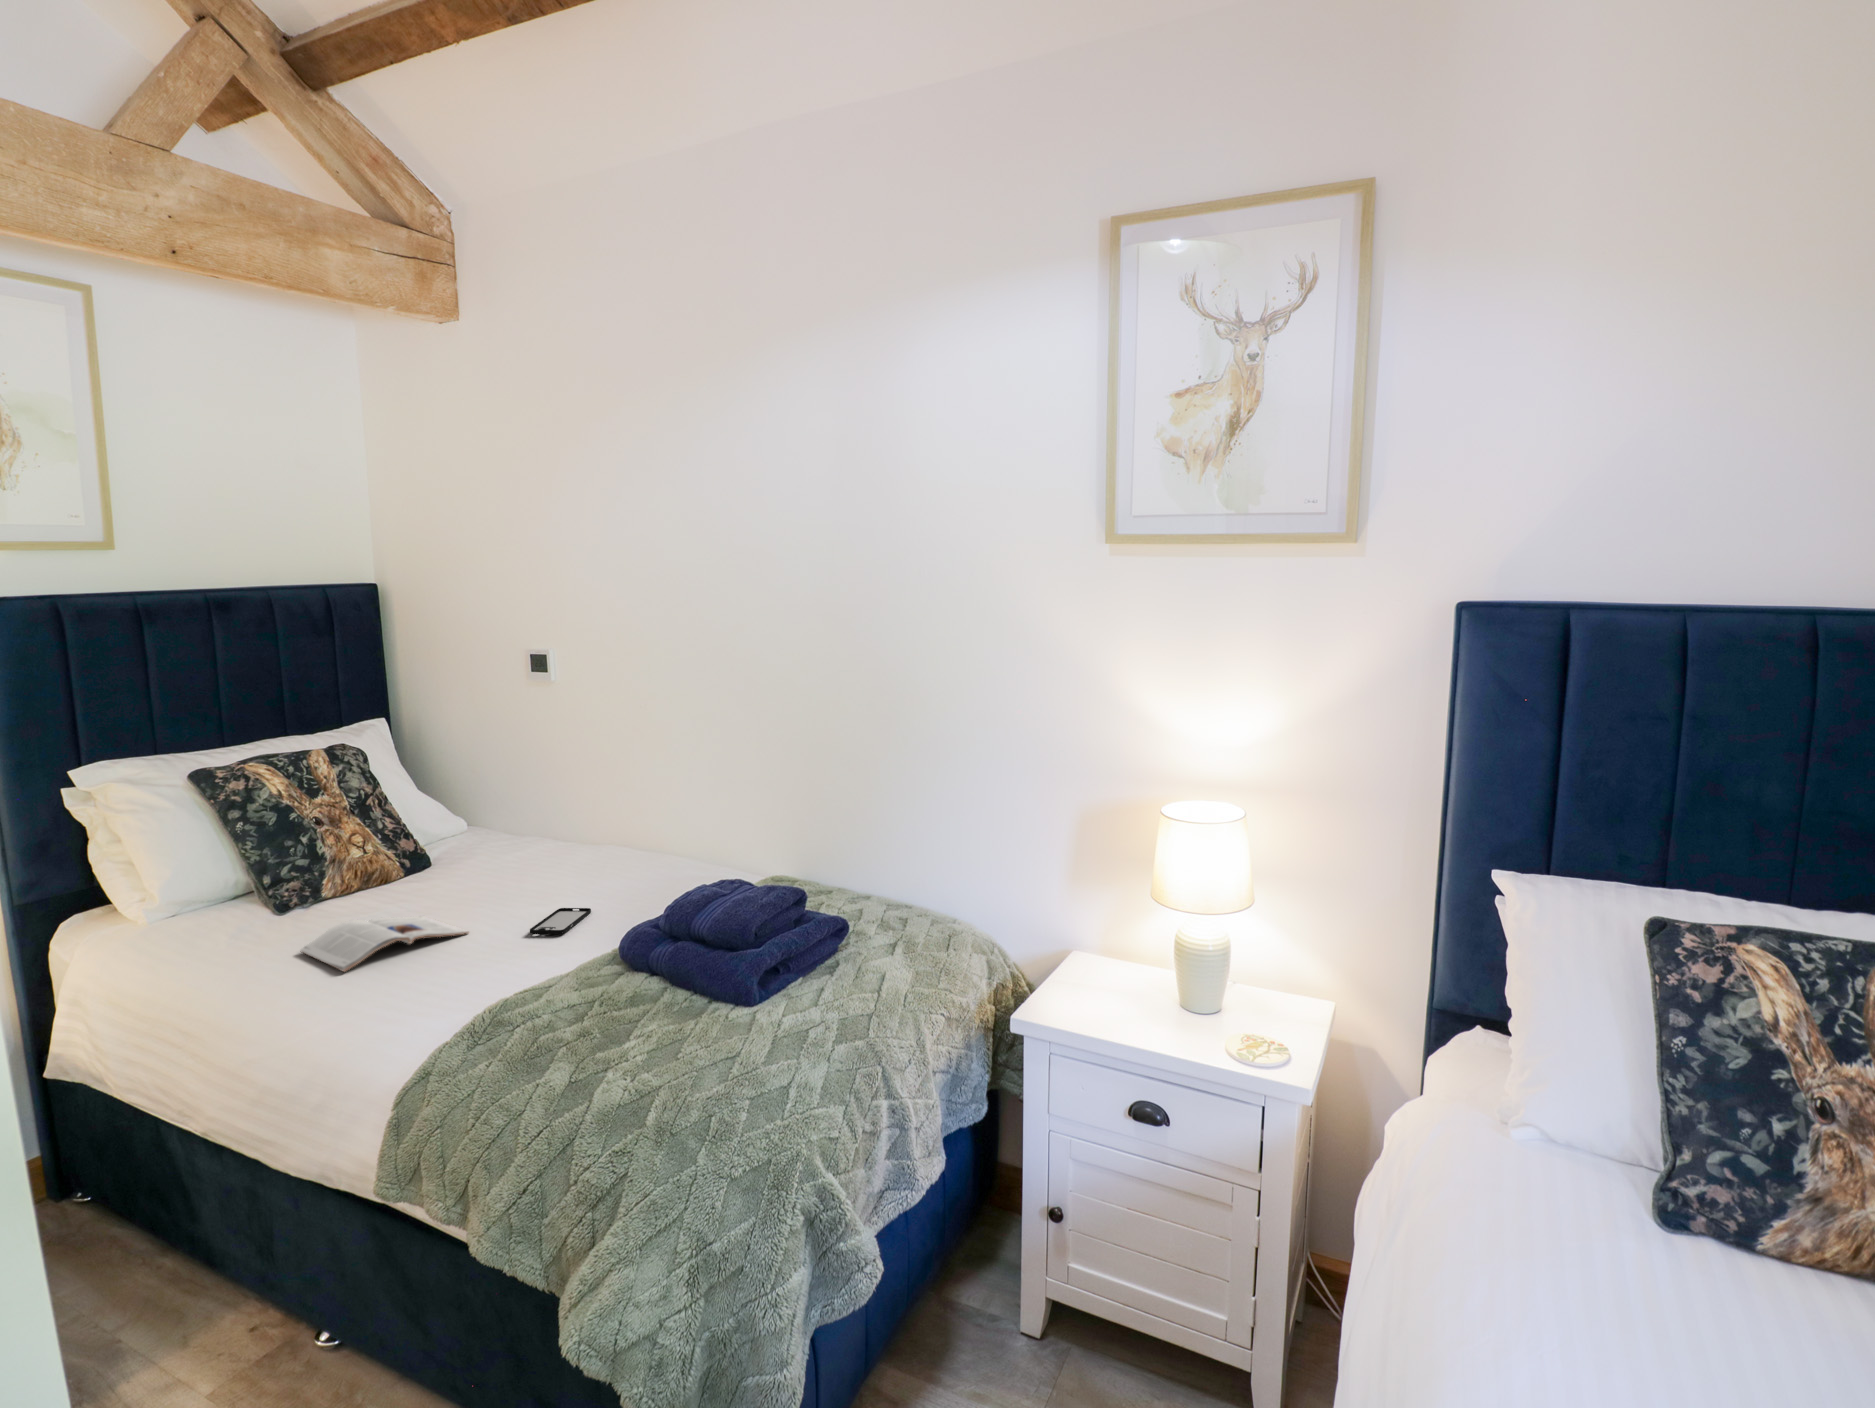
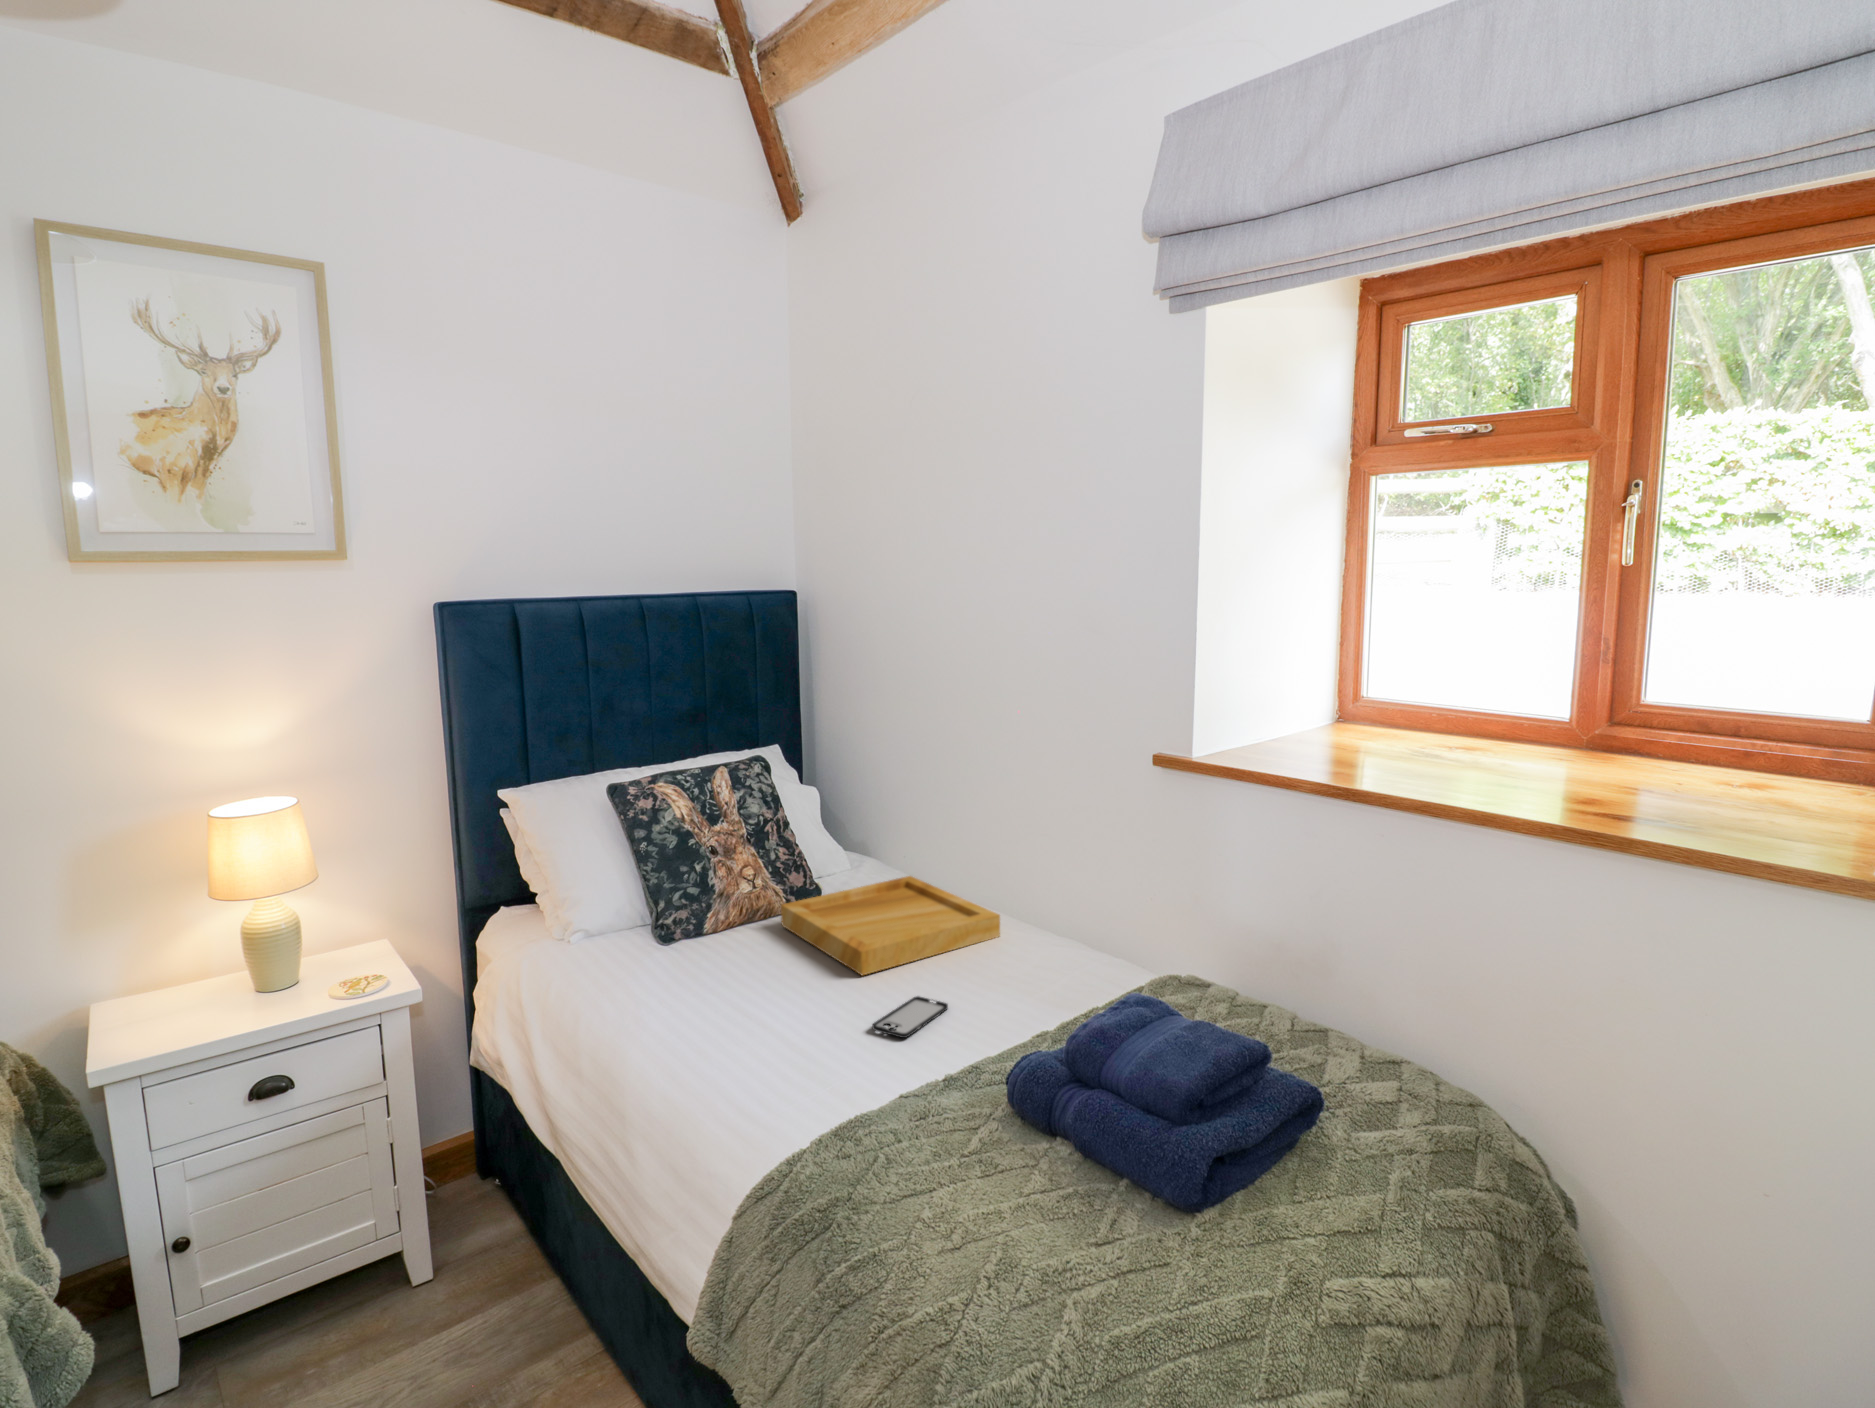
tray: none [399,831,616,904] -> present [781,876,1000,975]
magazine: present [300,916,469,972] -> none [657,974,815,1043]

